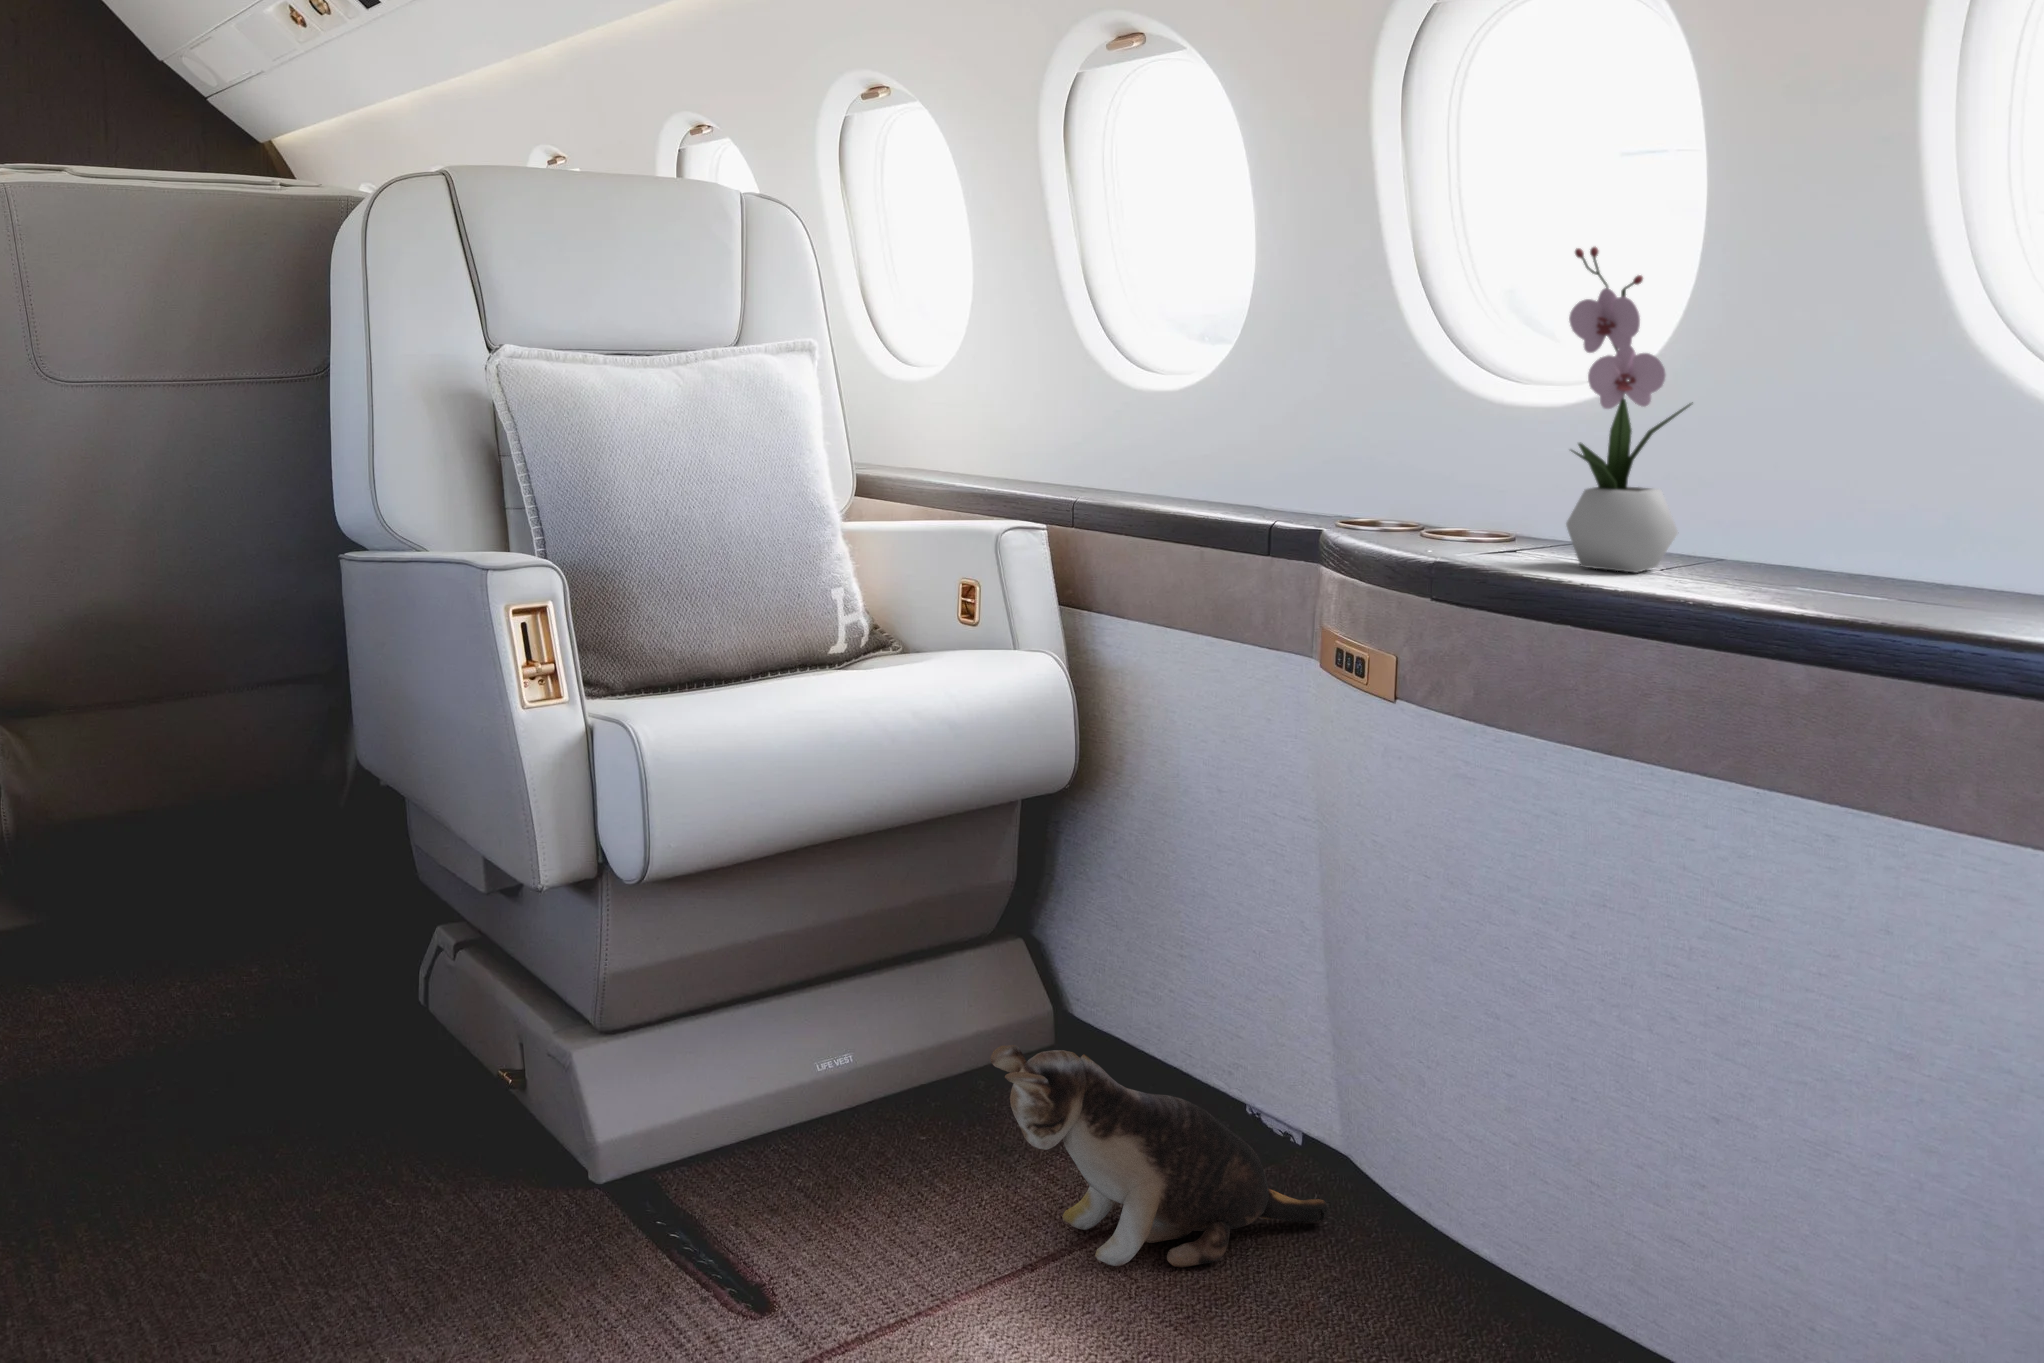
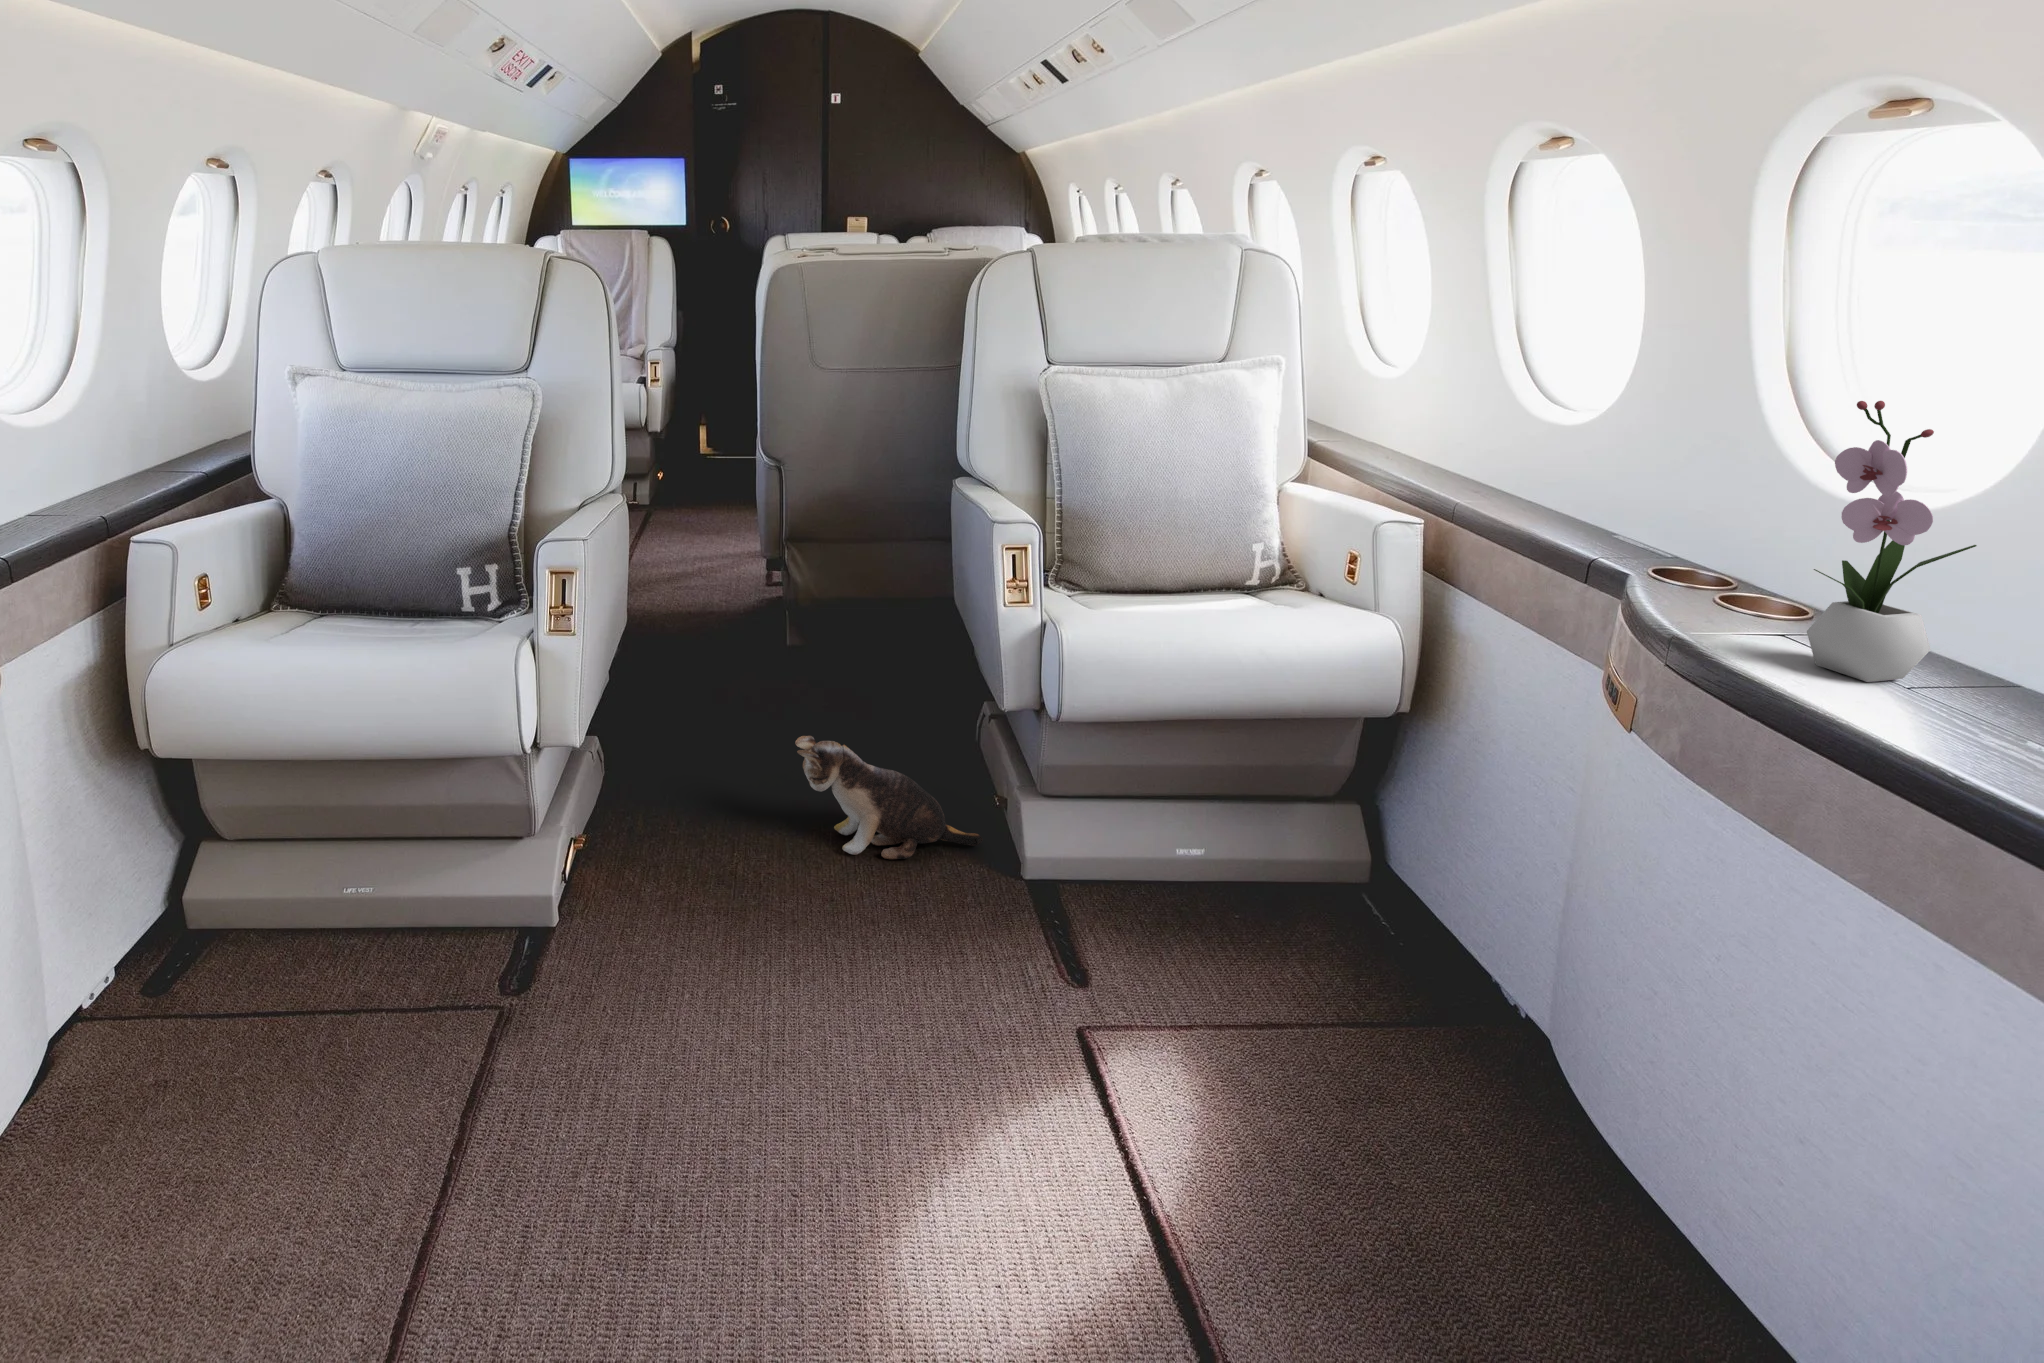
plush toy: present [991,1045,1330,1268] -> present [795,736,982,859]

